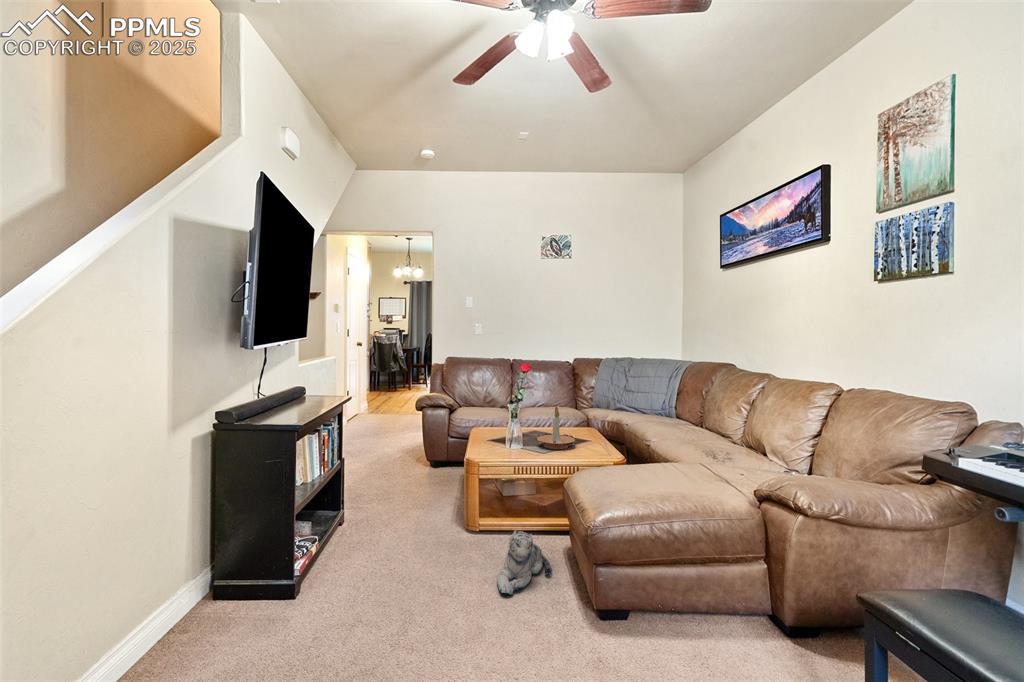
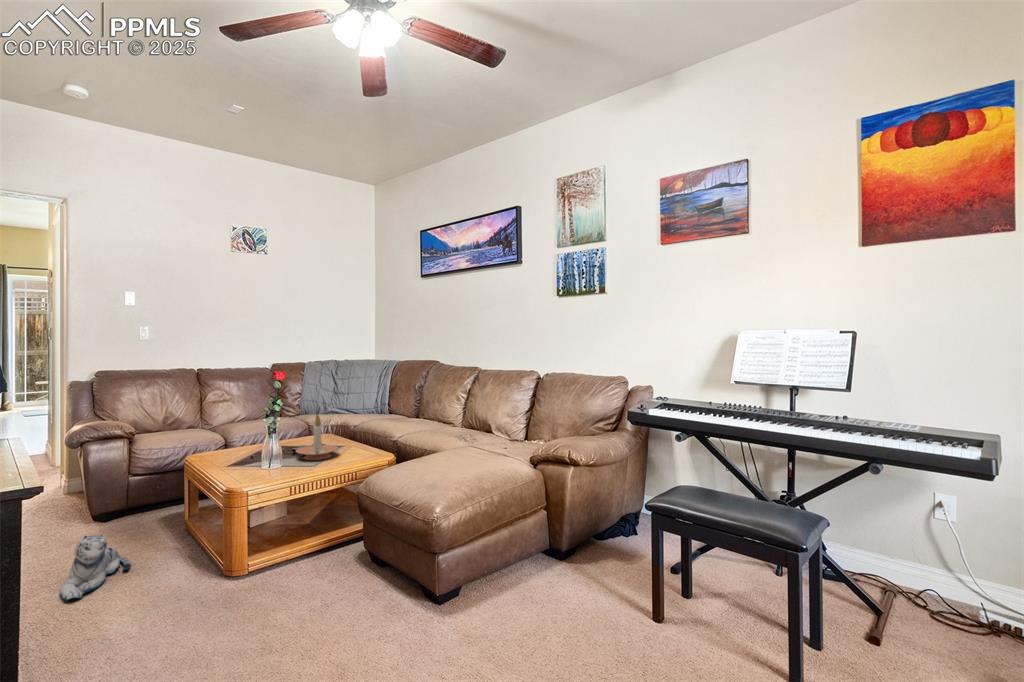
plush toy: present [497,530,551,595] -> present [60,535,131,601]

